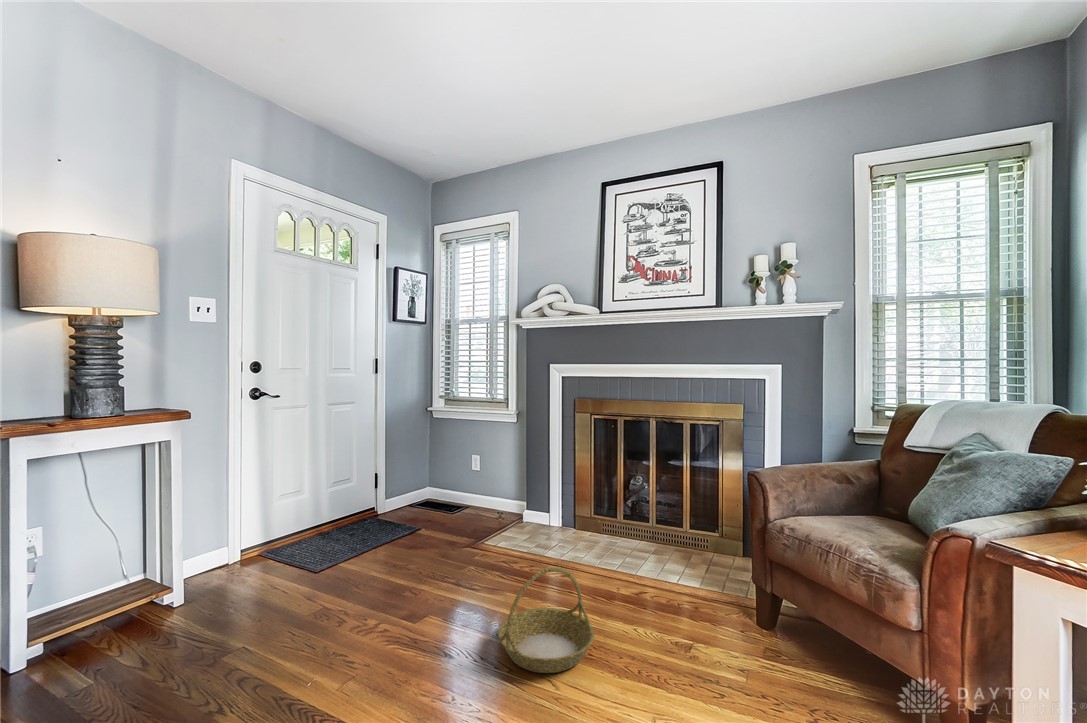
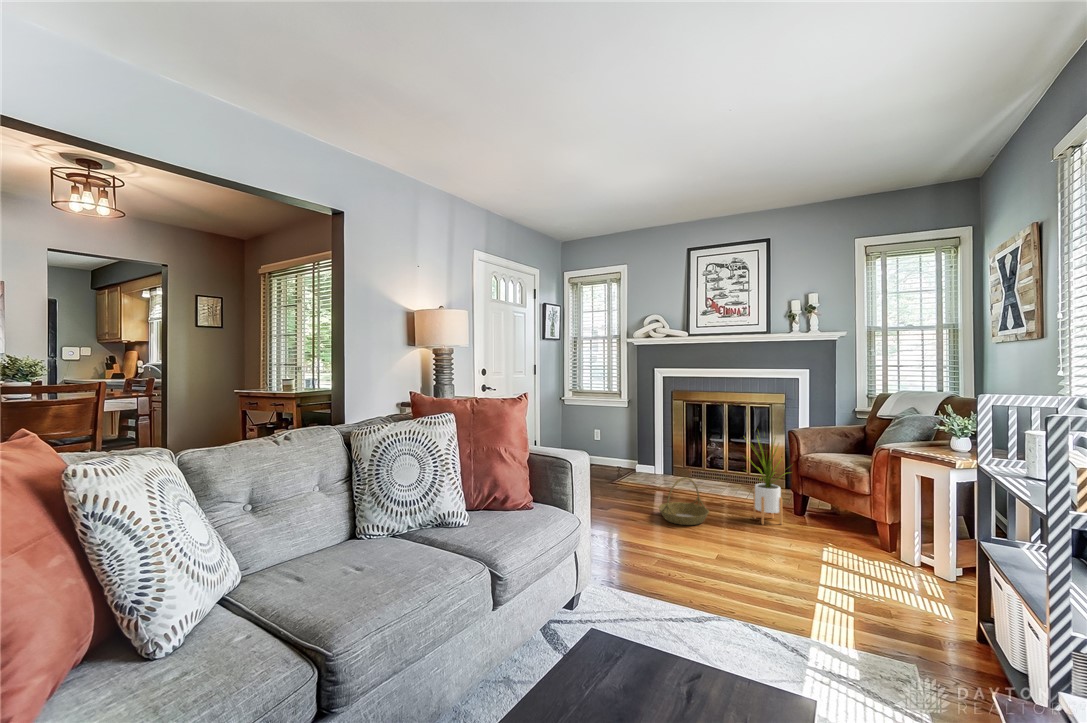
house plant: none [655,470,759,666] -> present [753,438,782,524]

